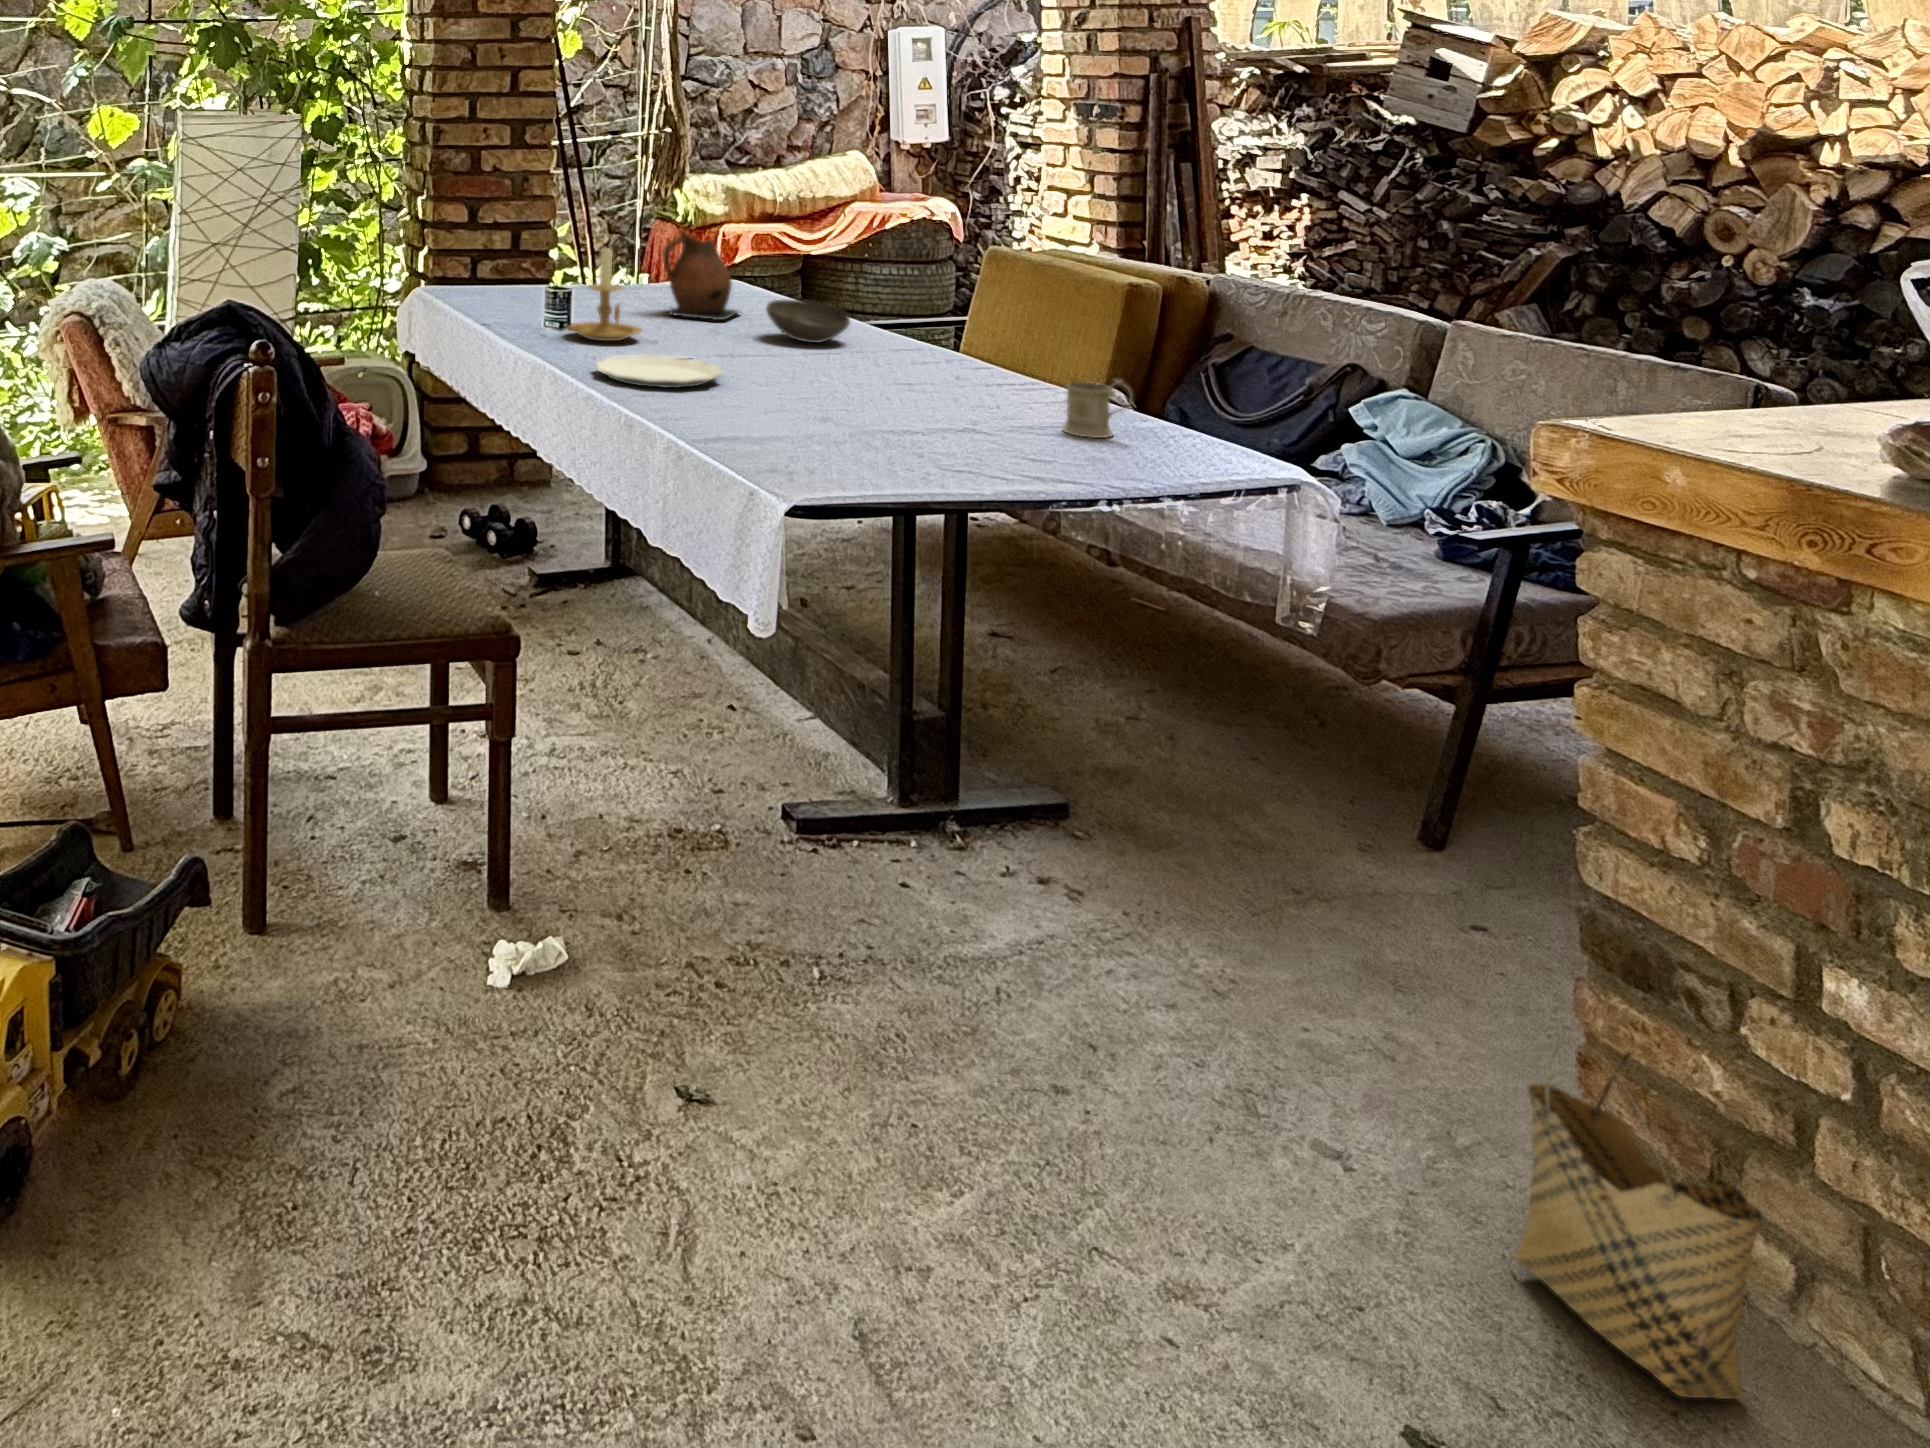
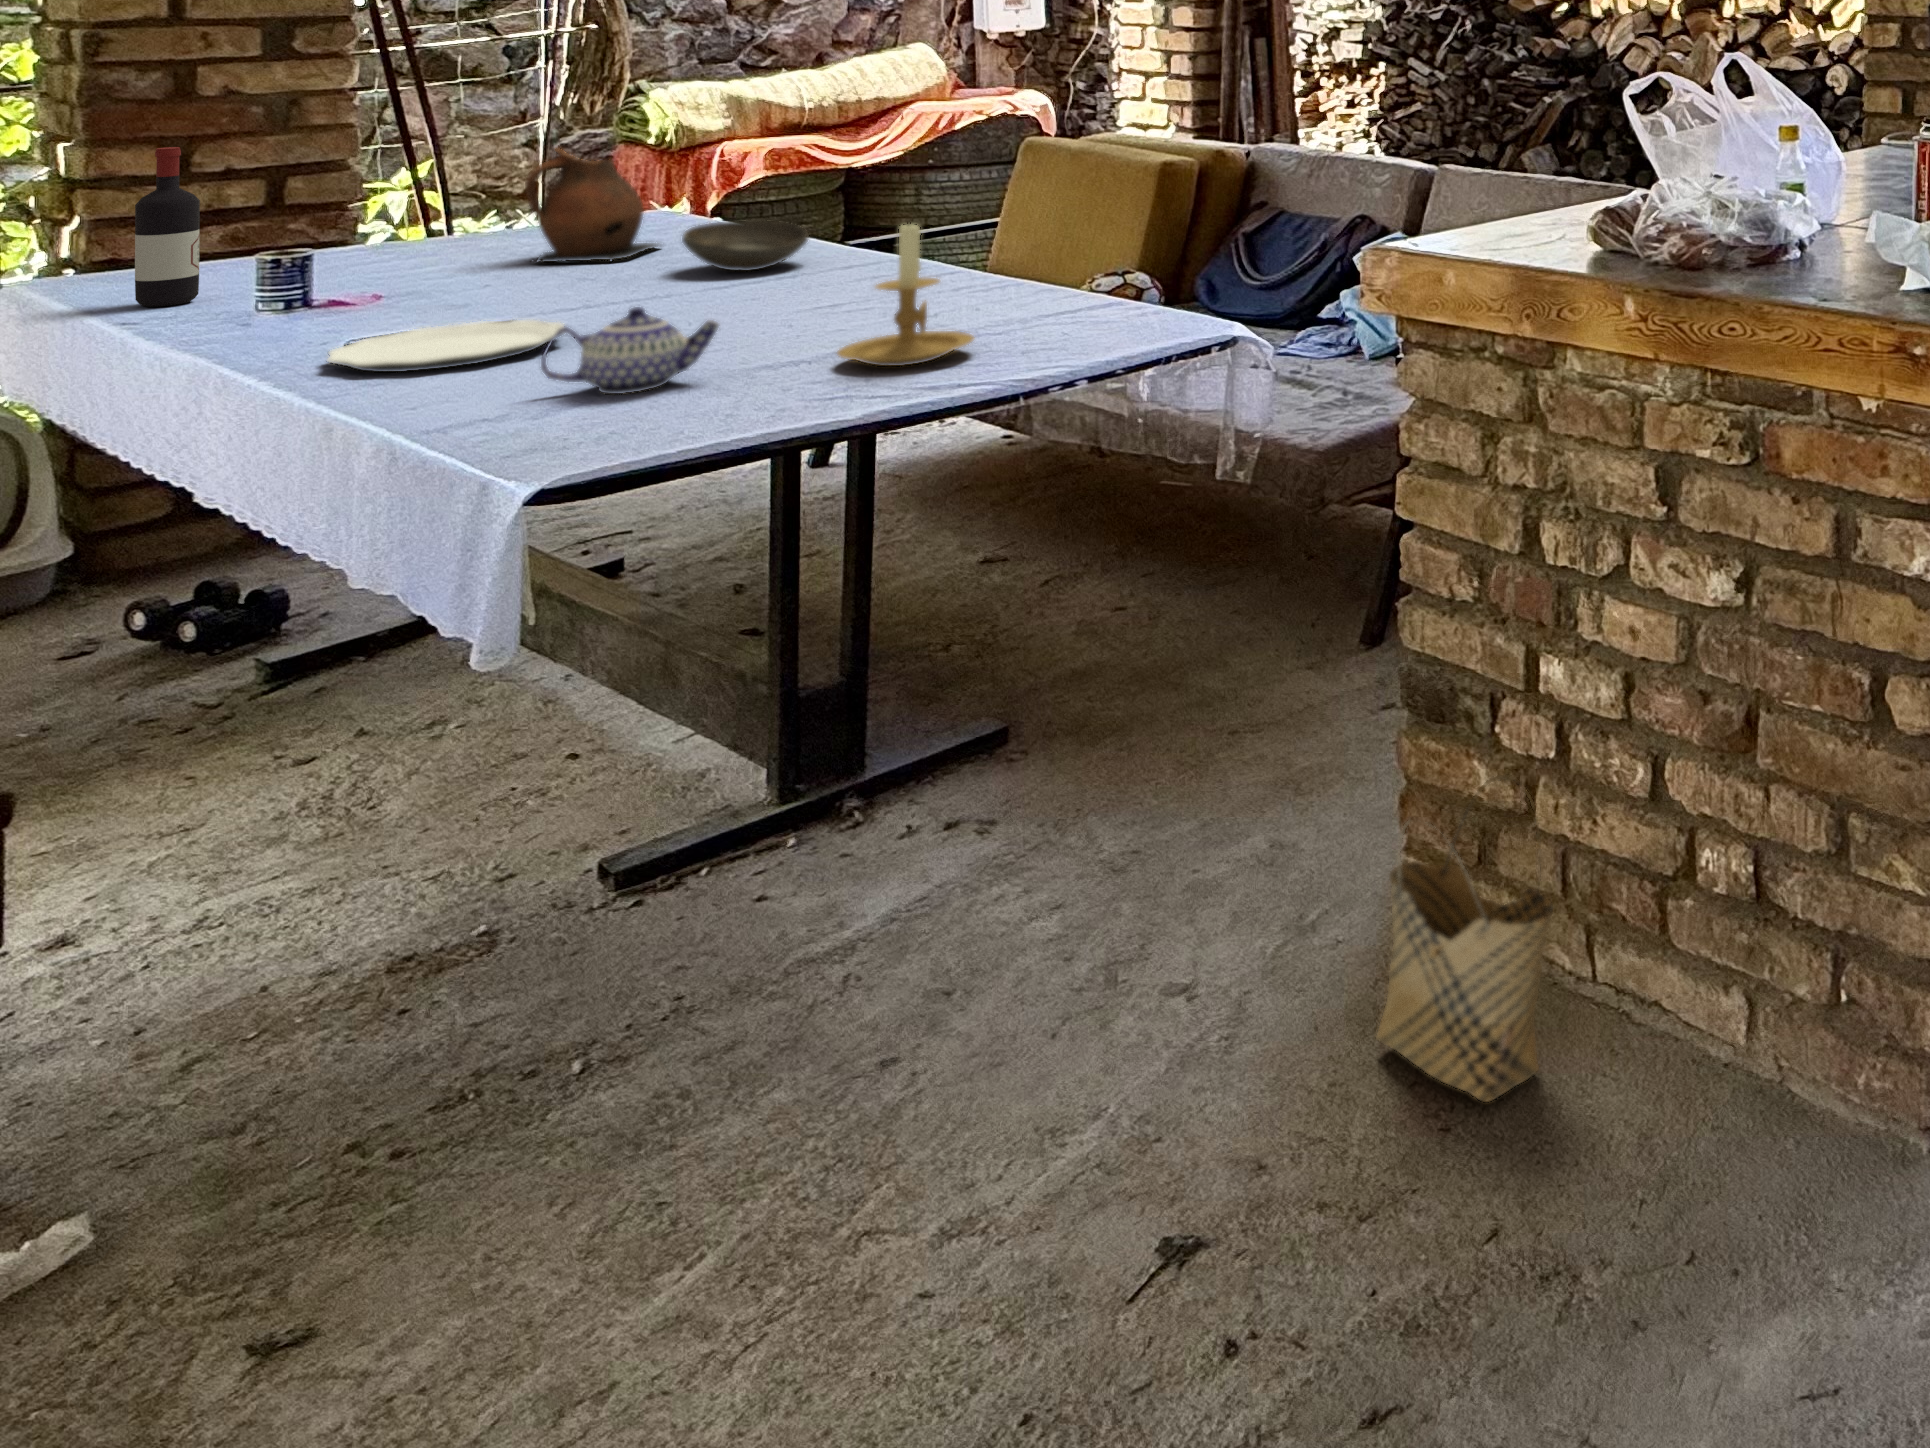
wine bottle: none [477,208,505,316] -> present [135,147,200,307]
candle holder: present [568,247,642,341] -> present [838,223,974,366]
teapot: none [729,362,838,430] -> present [541,307,719,394]
mug: present [1062,380,1132,438] -> none [1036,263,1113,329]

